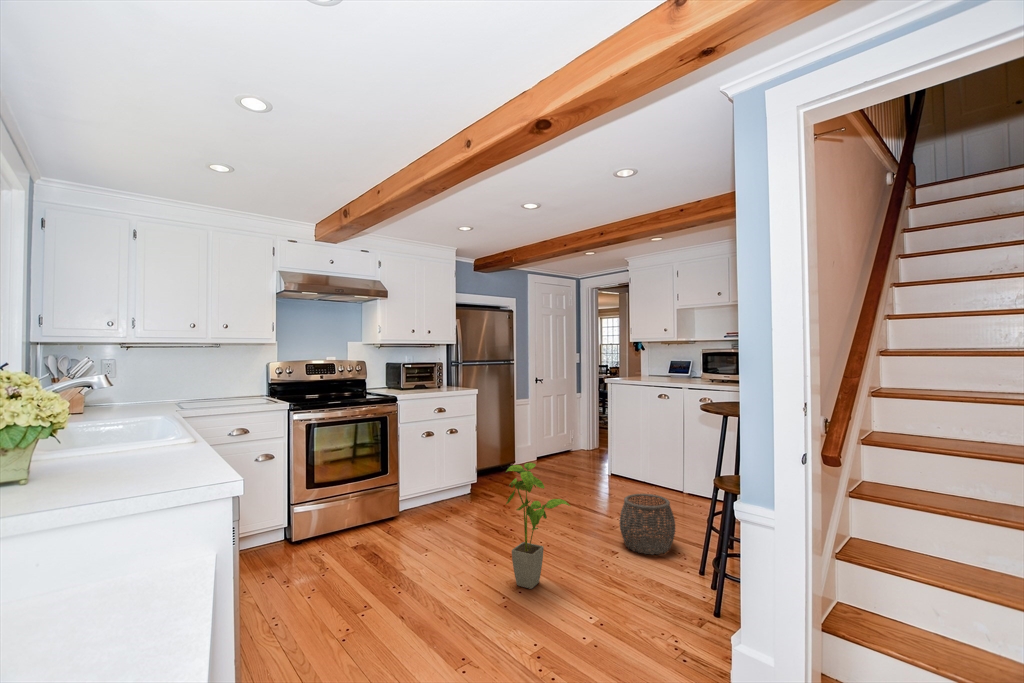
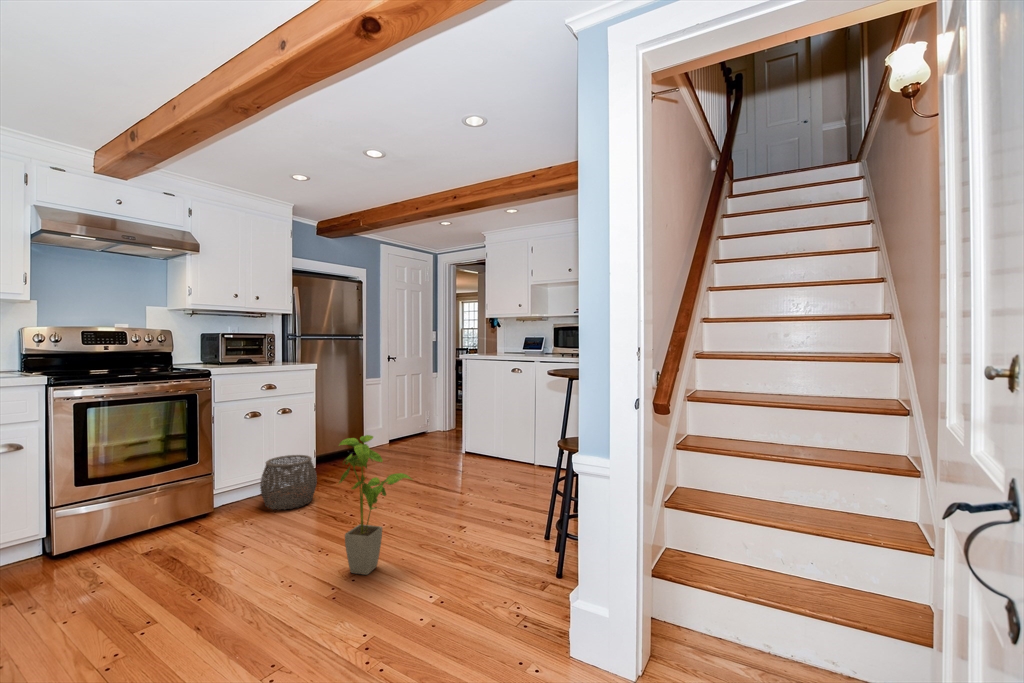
woven basket: present [619,494,675,555] -> present [260,455,317,510]

